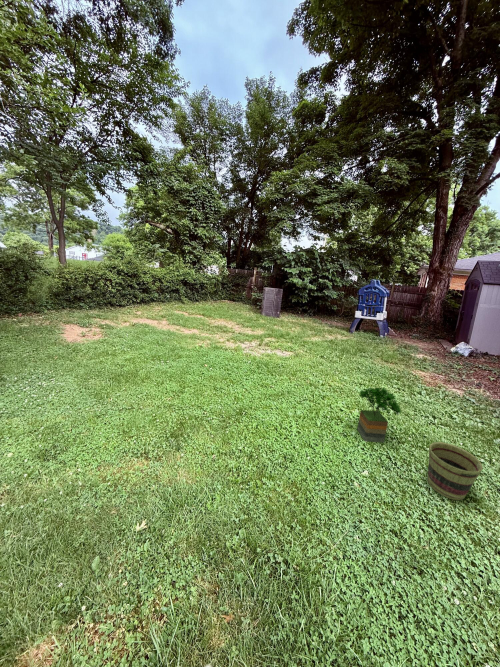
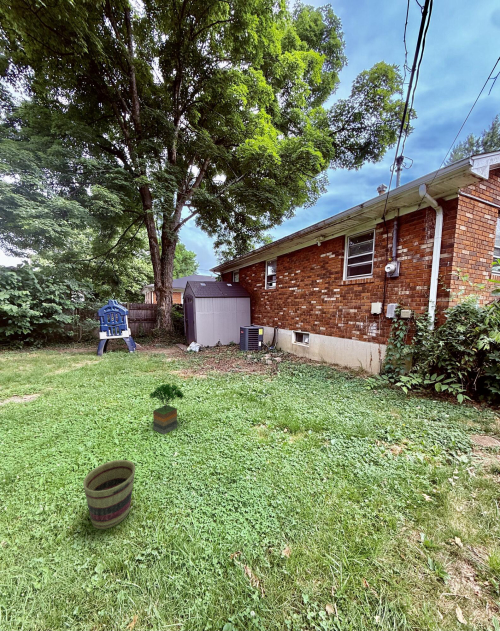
basket: present [428,442,483,500] -> present [83,460,135,529]

